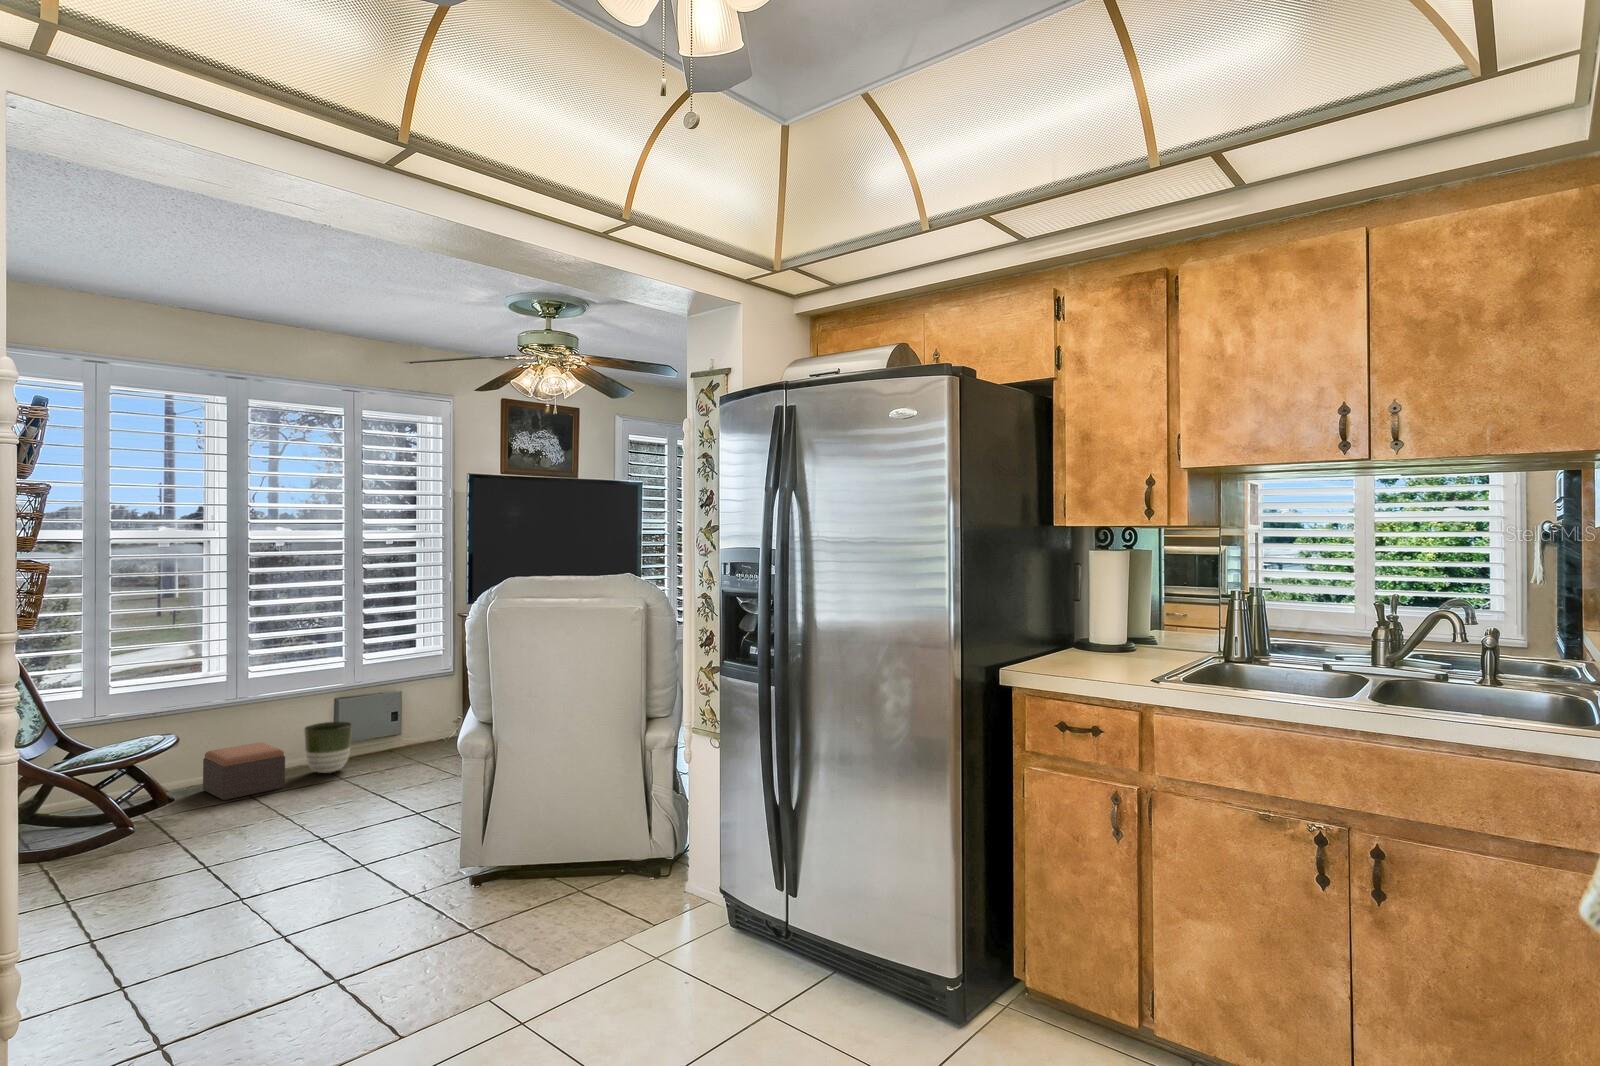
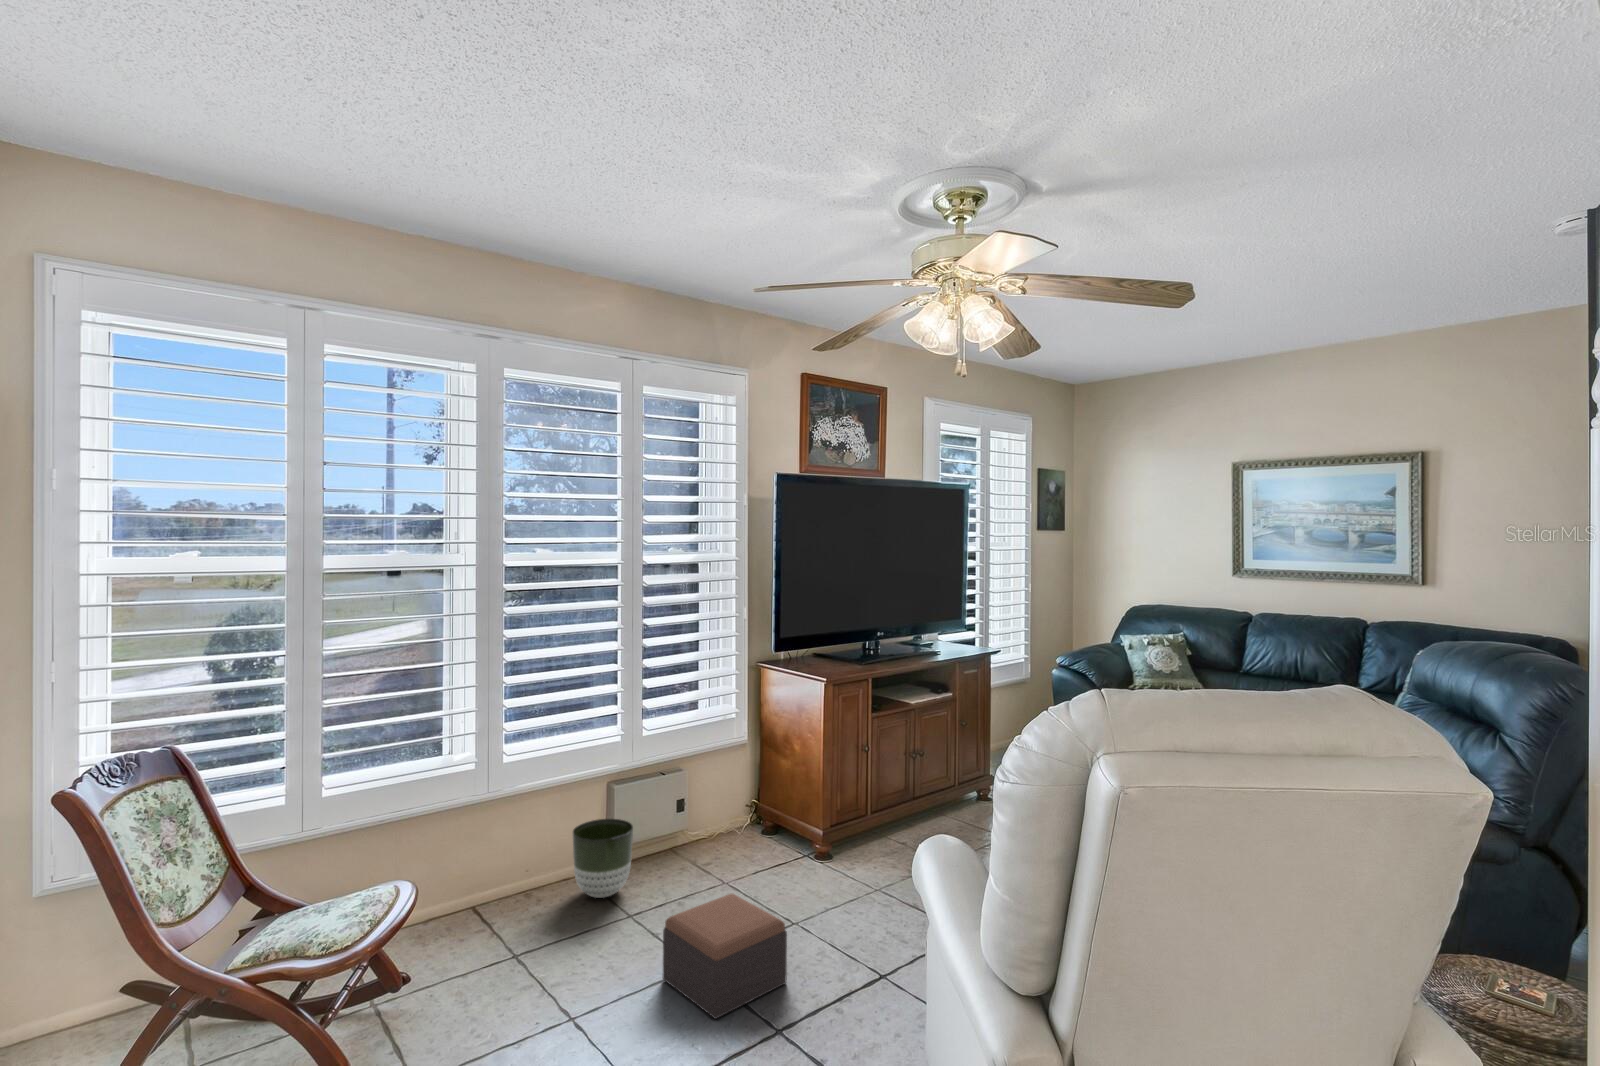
footstool: present [203,742,285,800] -> present [663,894,787,1019]

